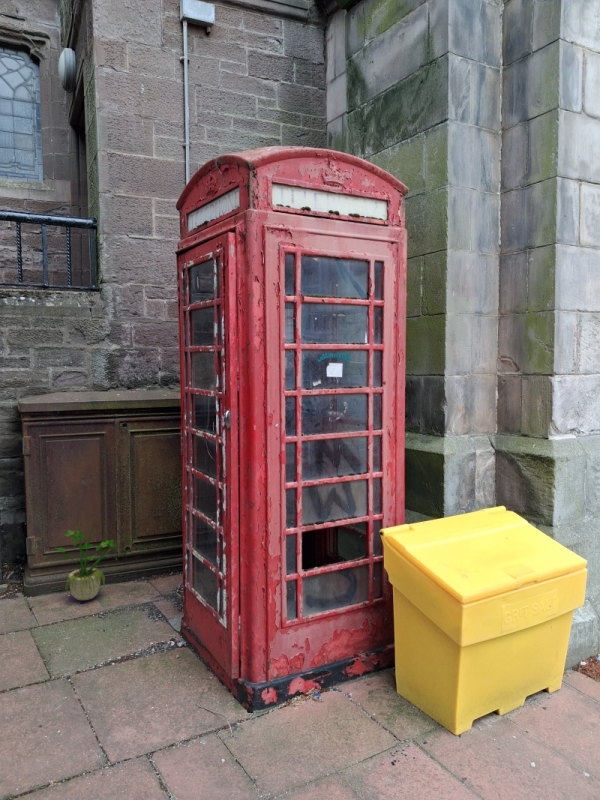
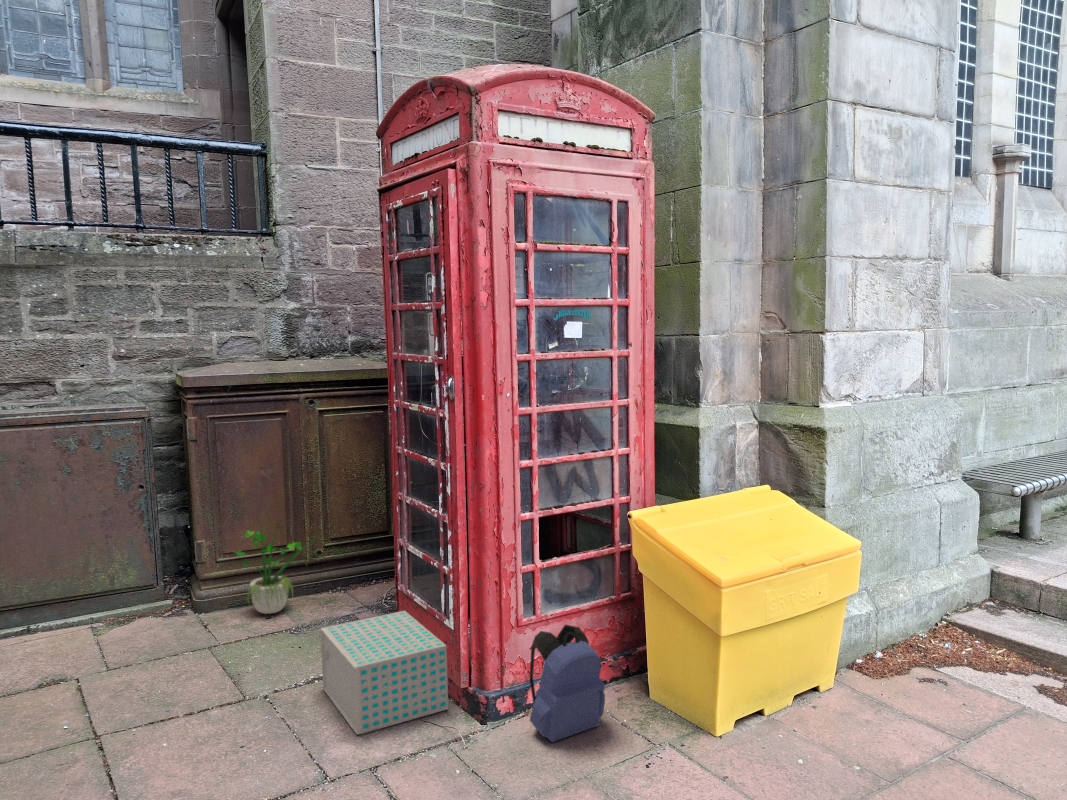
storage box: none [115,607,221,722] -> present [321,611,448,734]
backpack: none [290,628,358,736] -> present [530,625,605,742]

